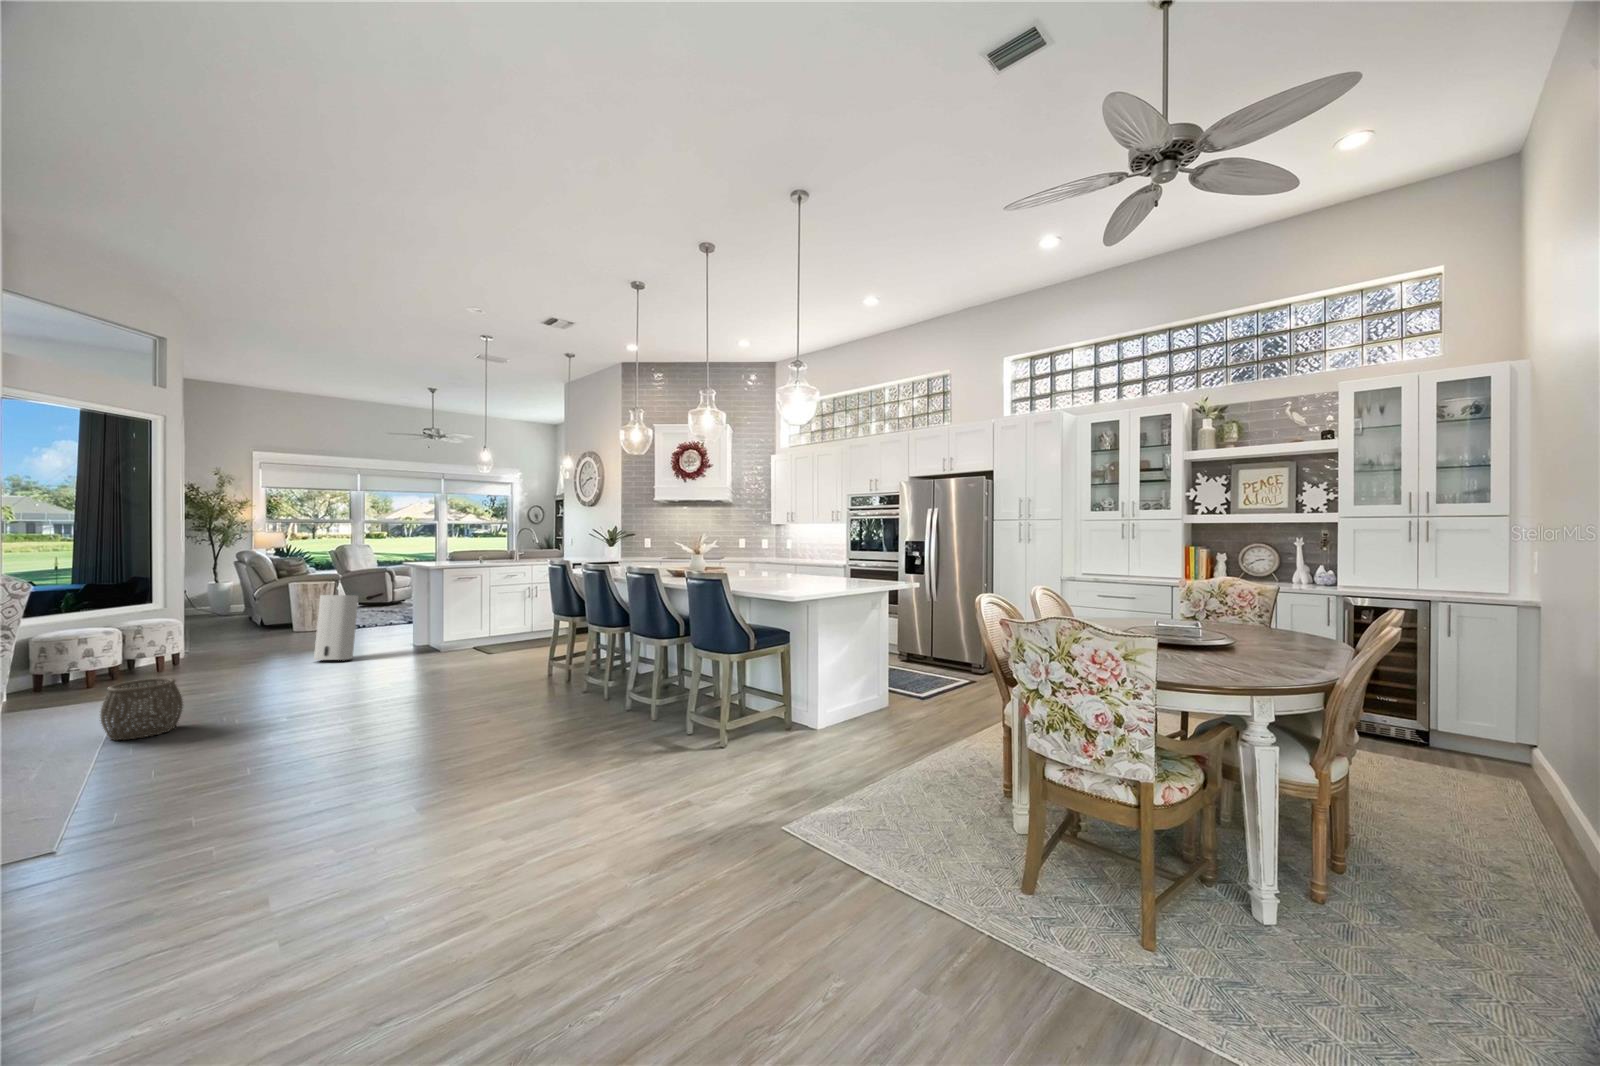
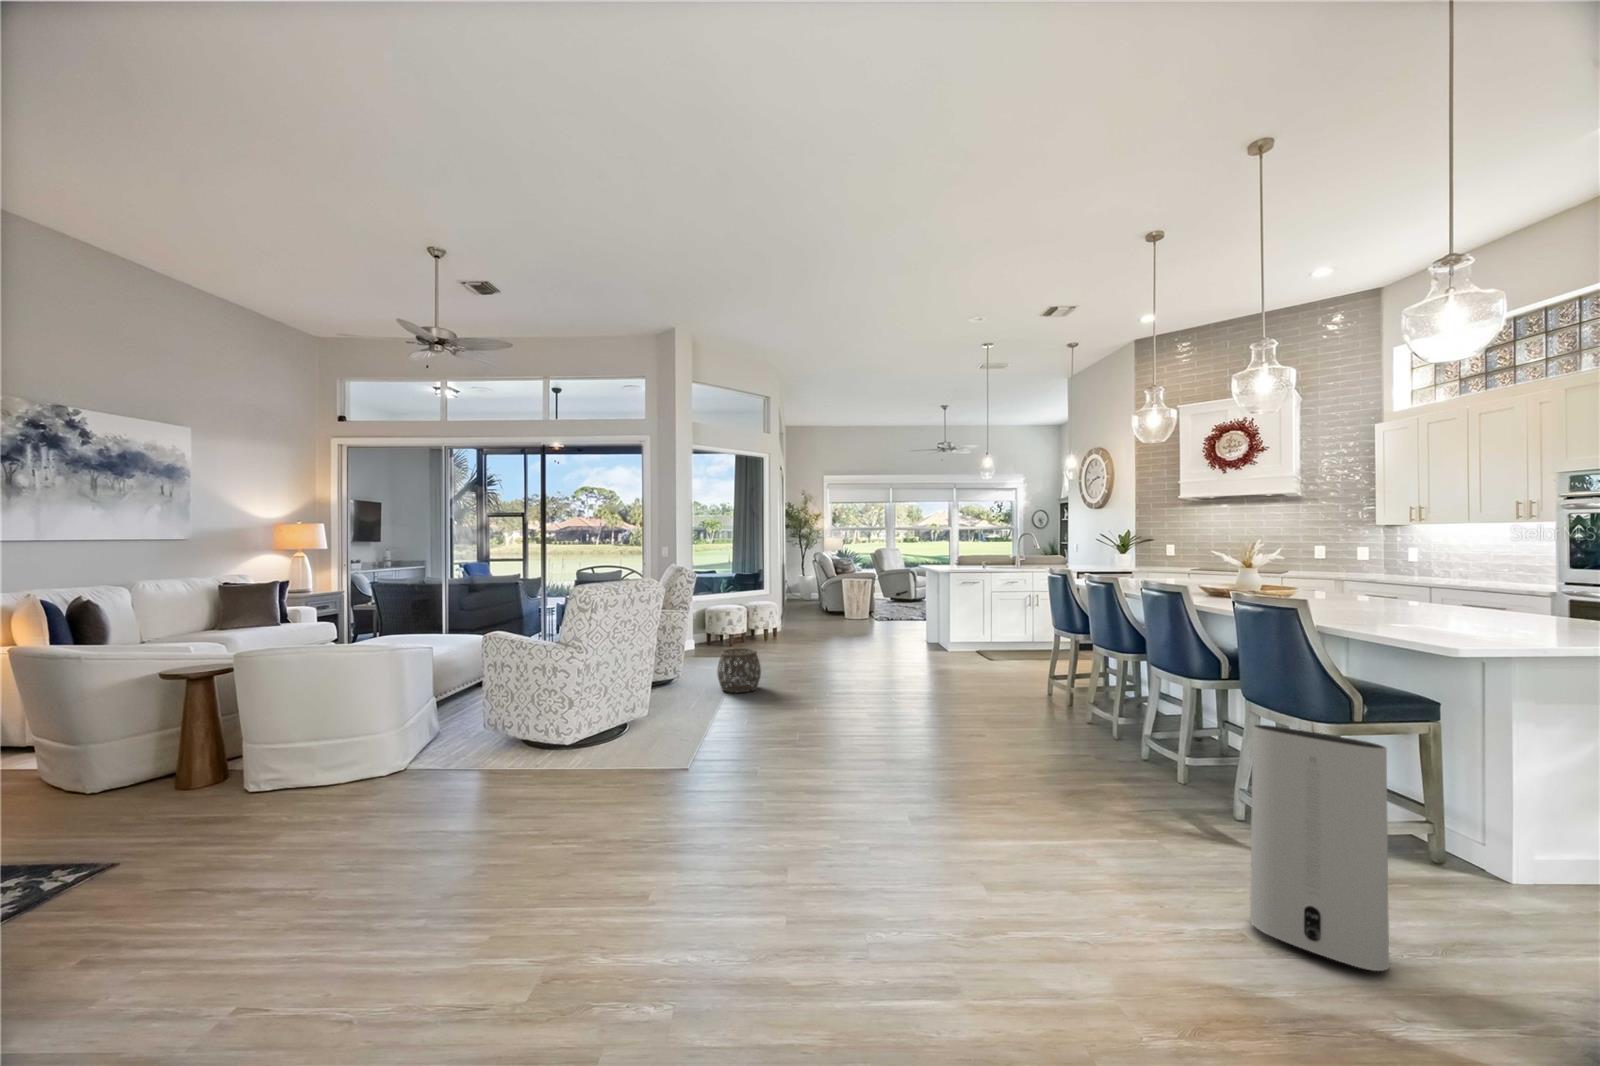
air purifier: present [314,595,358,660] -> present [1250,725,1389,971]

